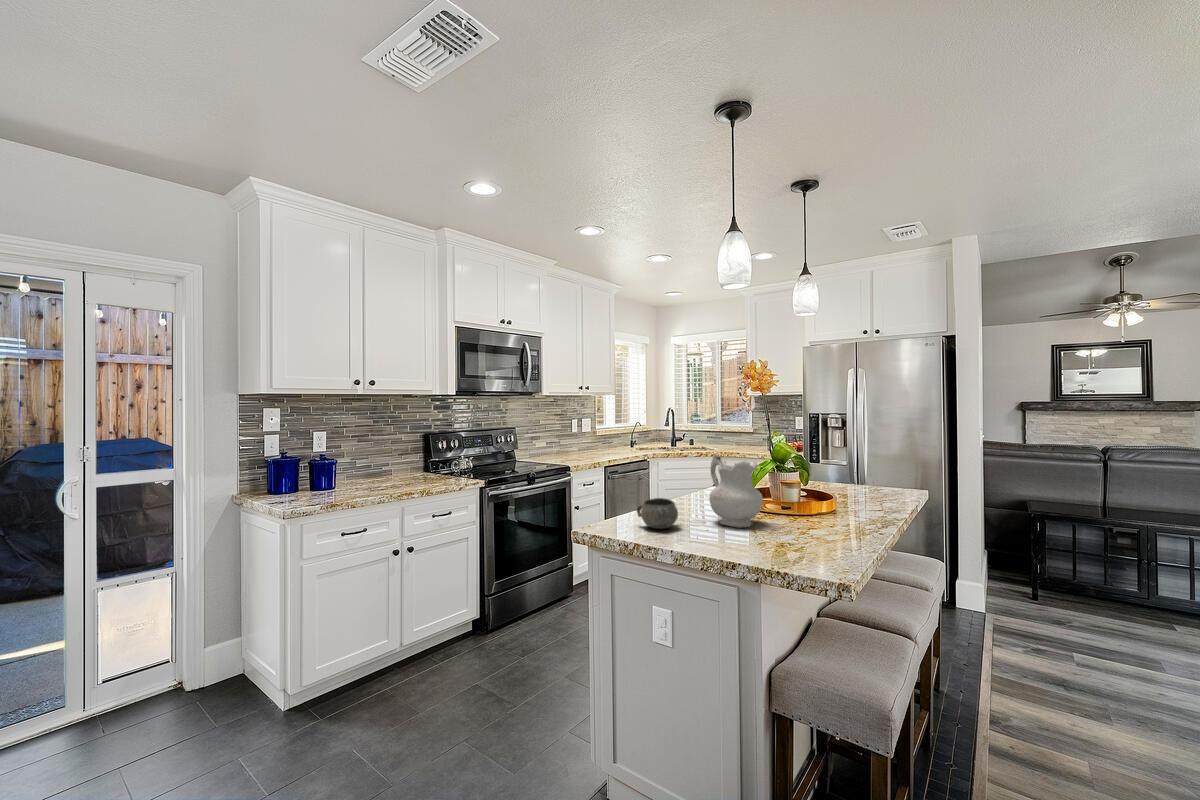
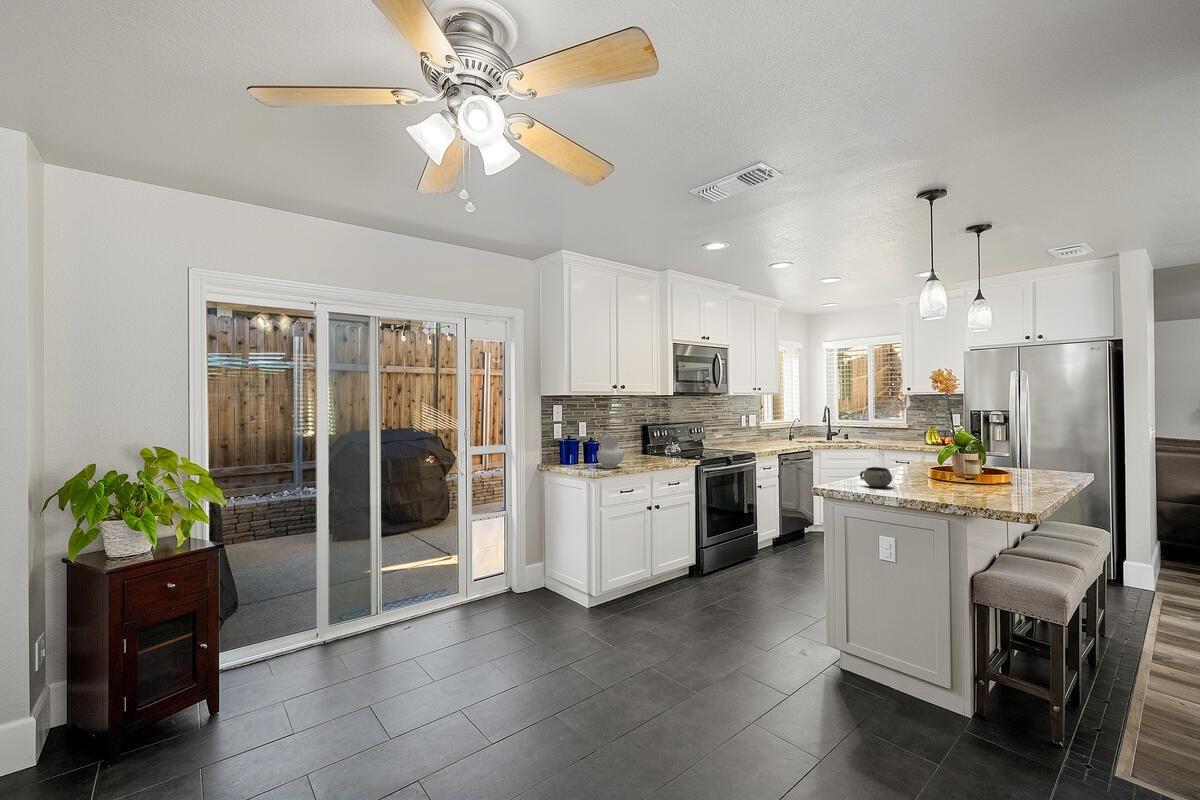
ceramic pitcher: present [710,456,763,528] -> present [597,433,624,469]

